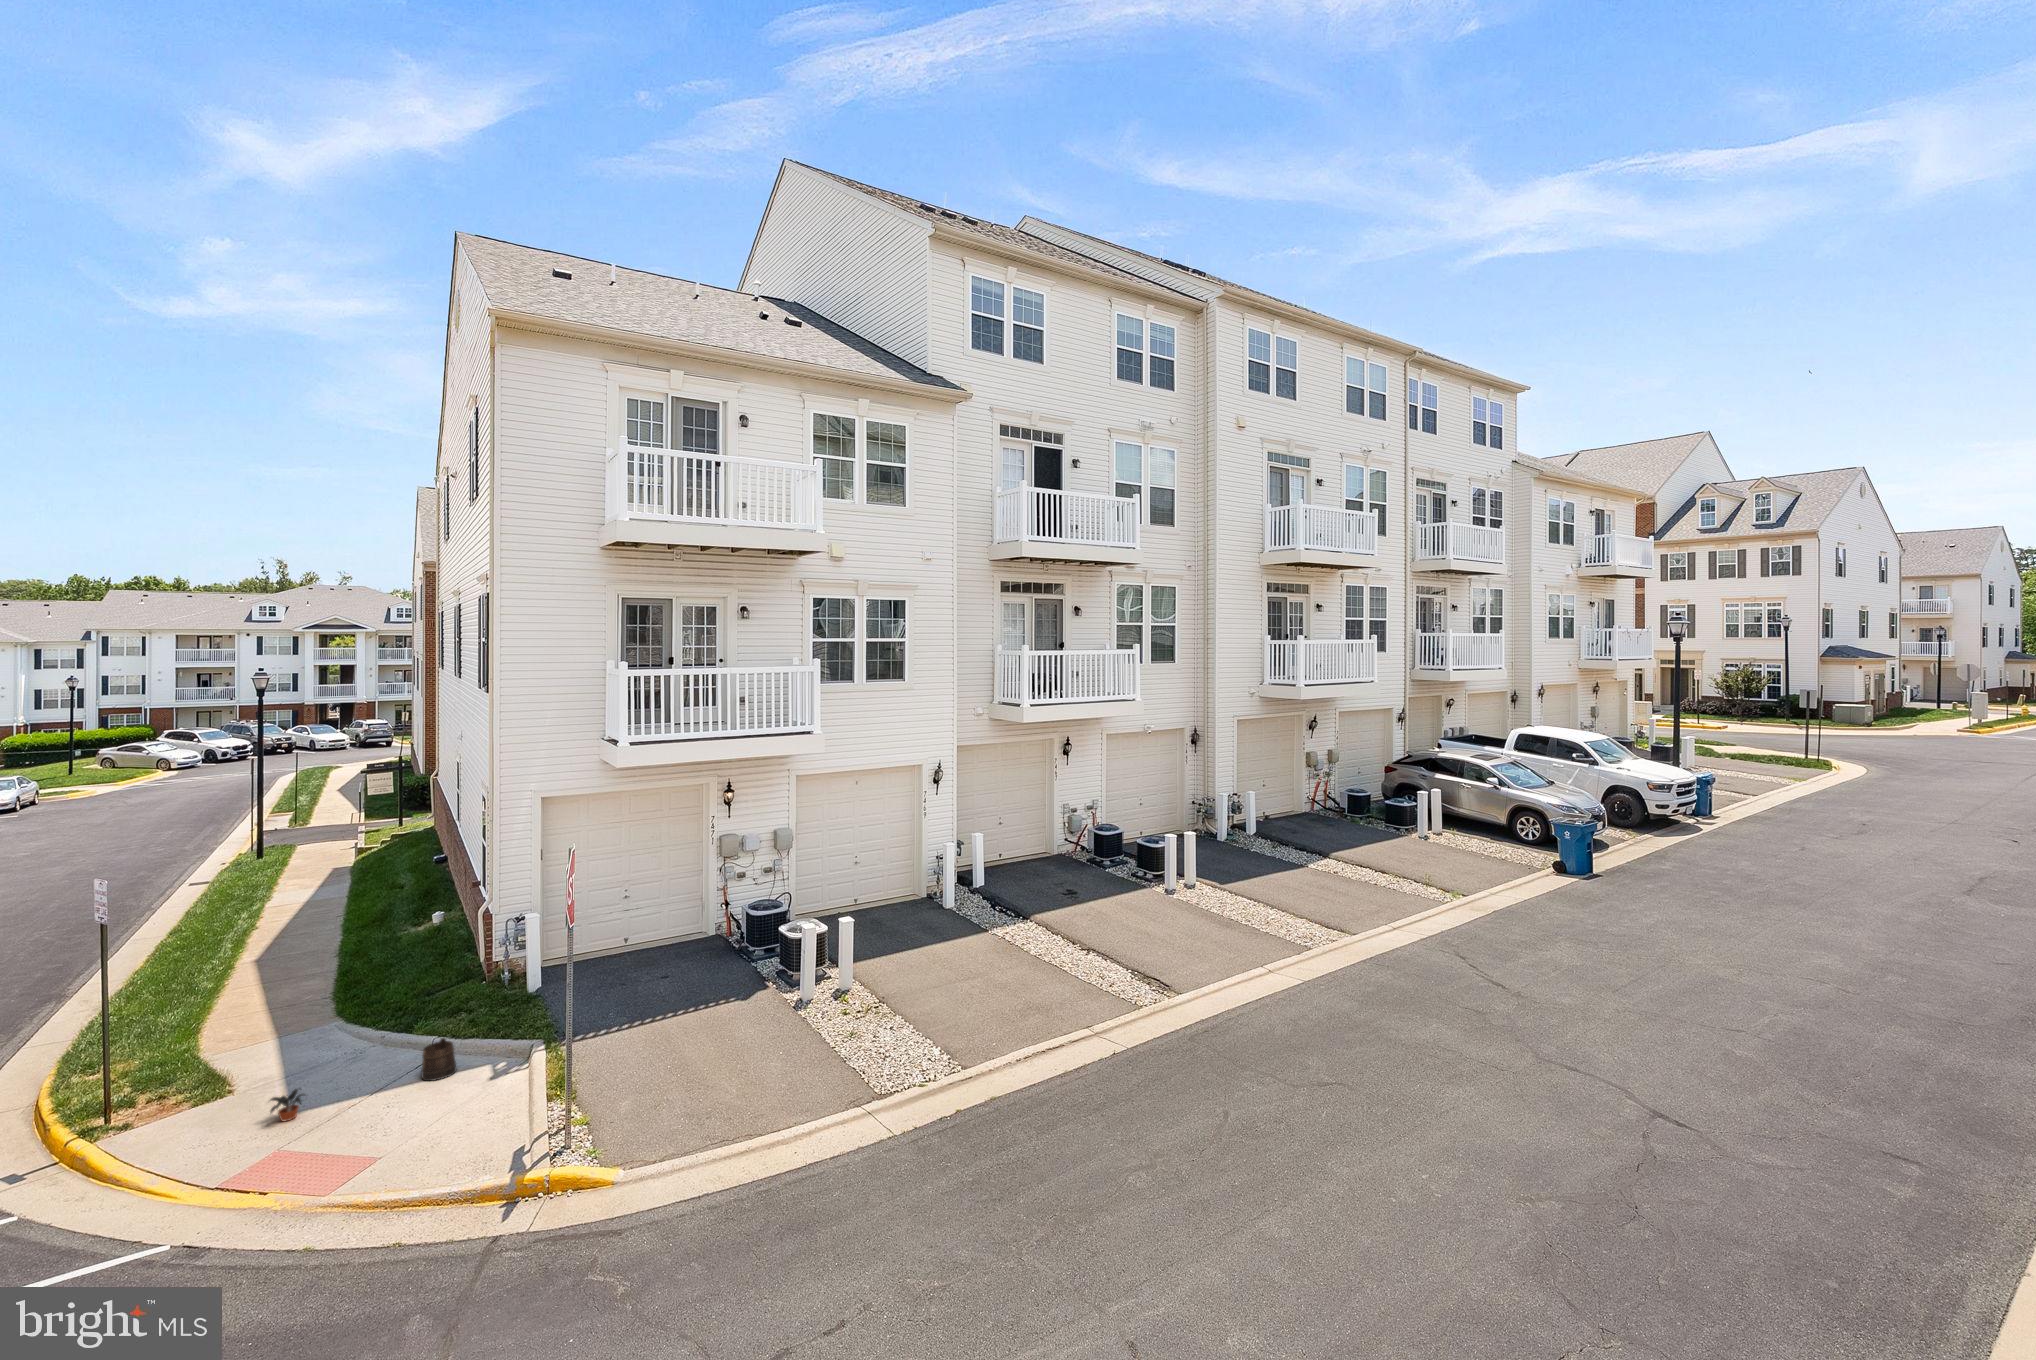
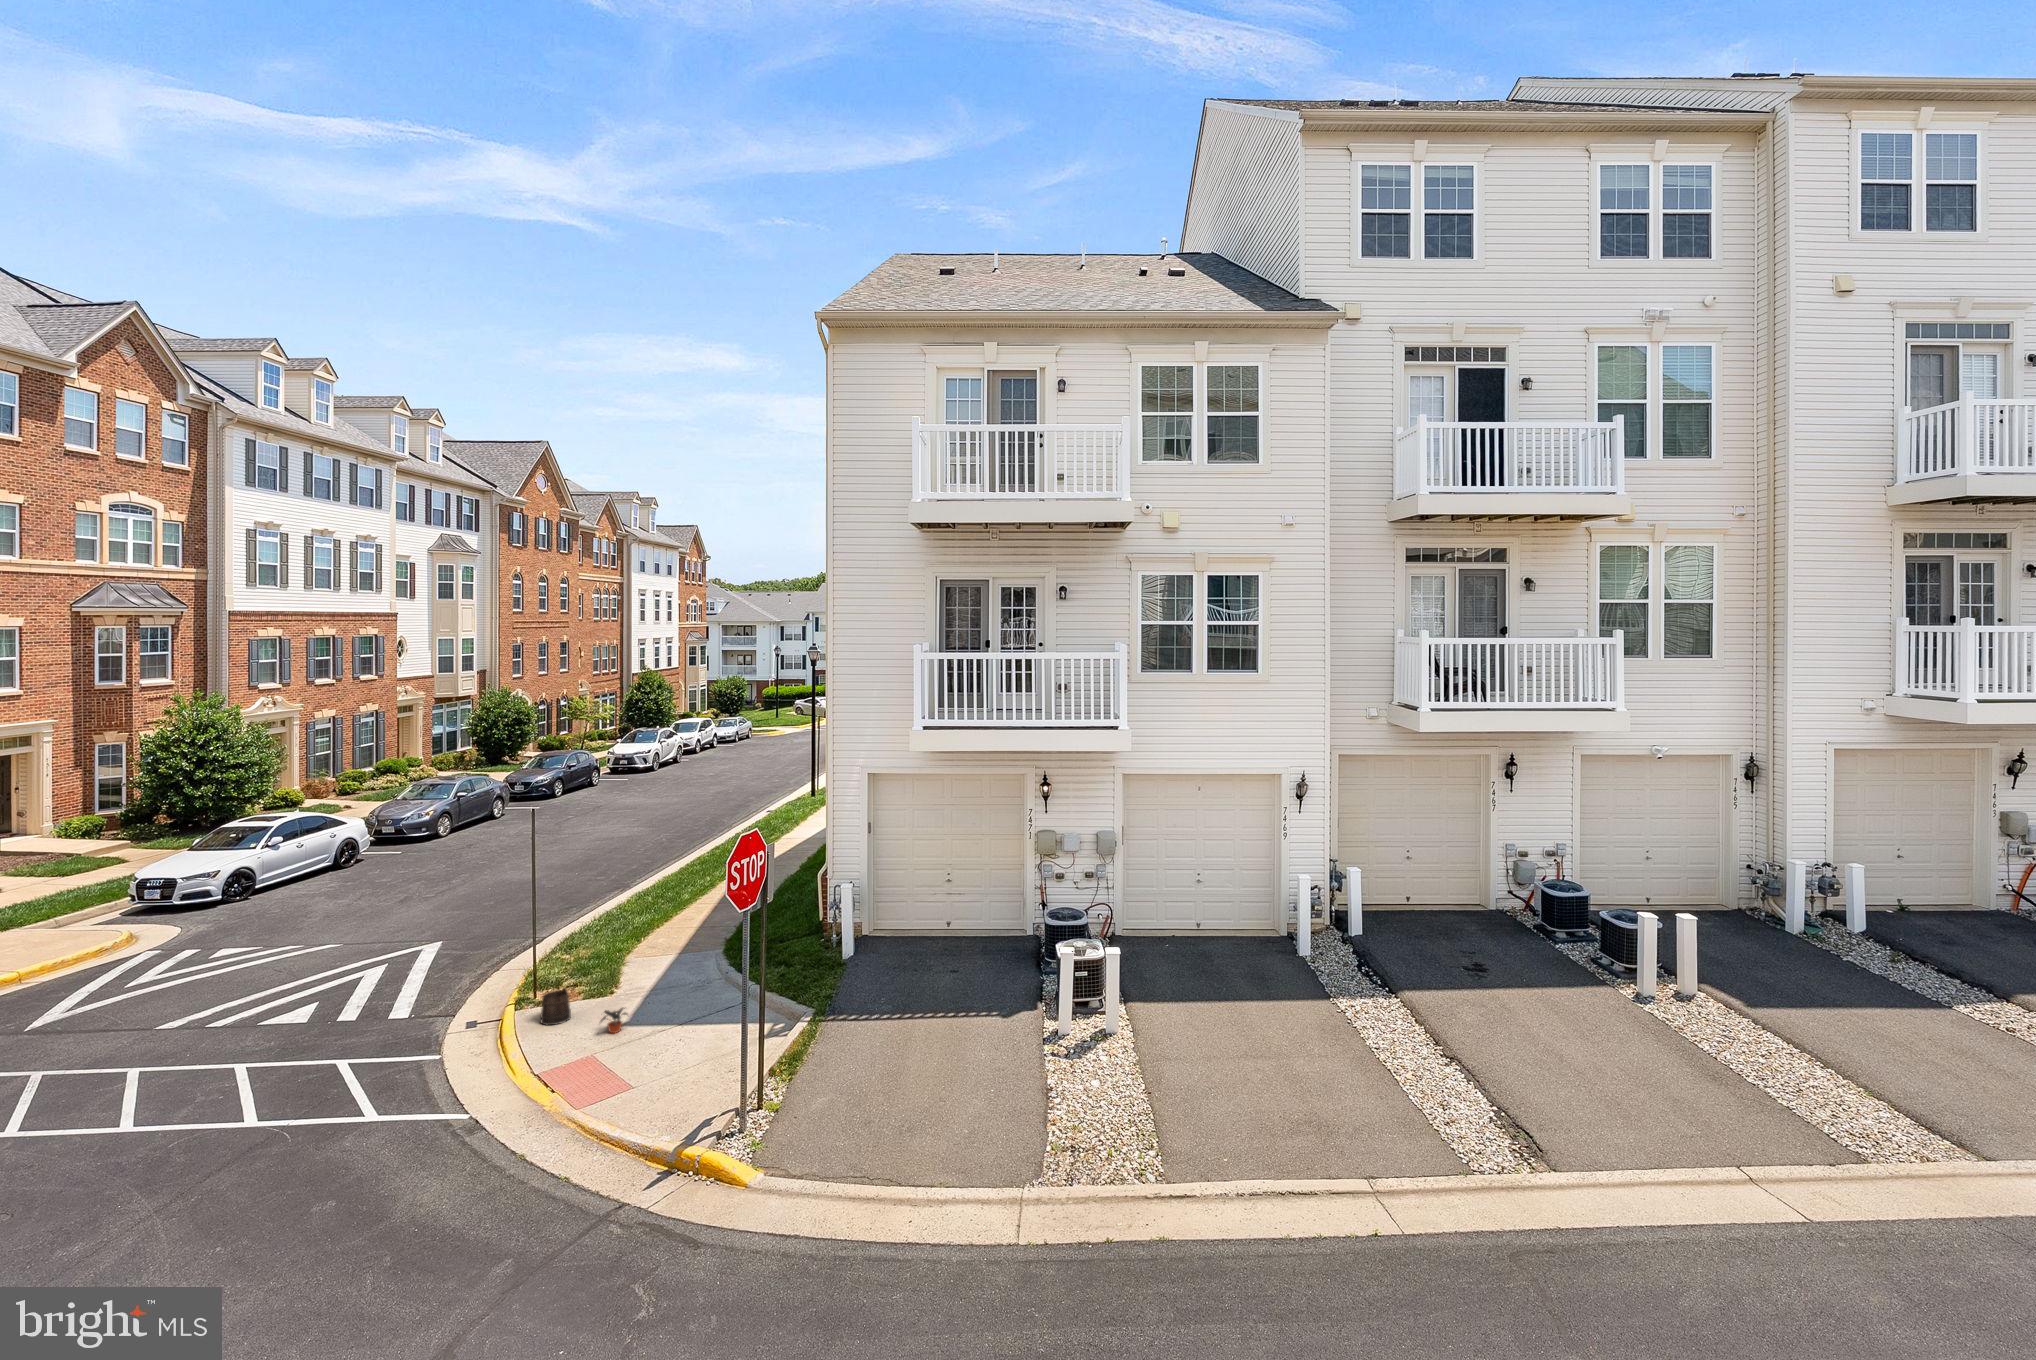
bucket: present [421,1038,456,1081] -> present [541,988,571,1025]

